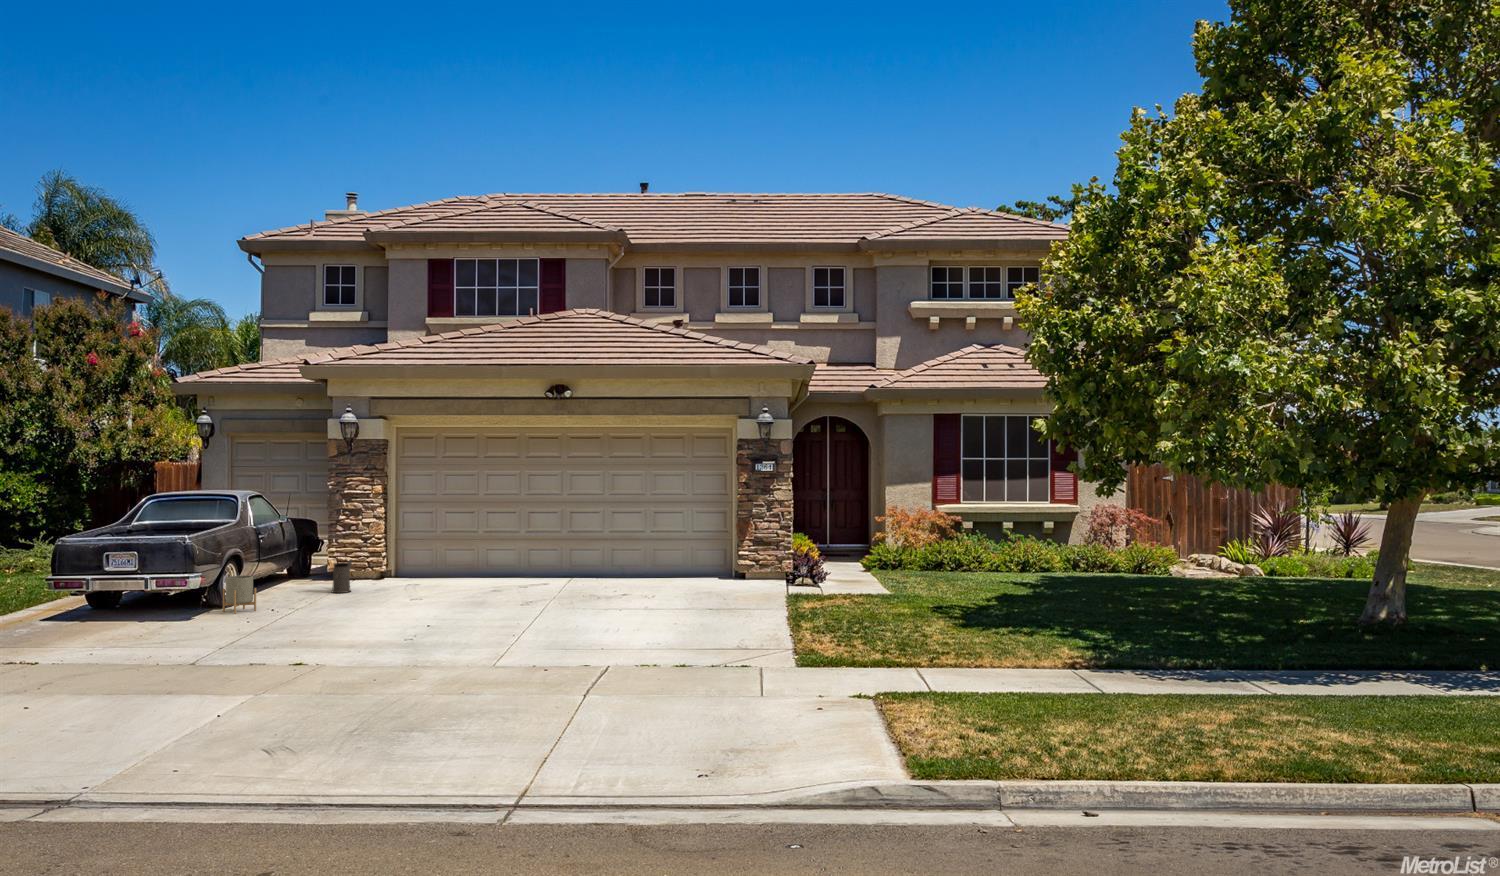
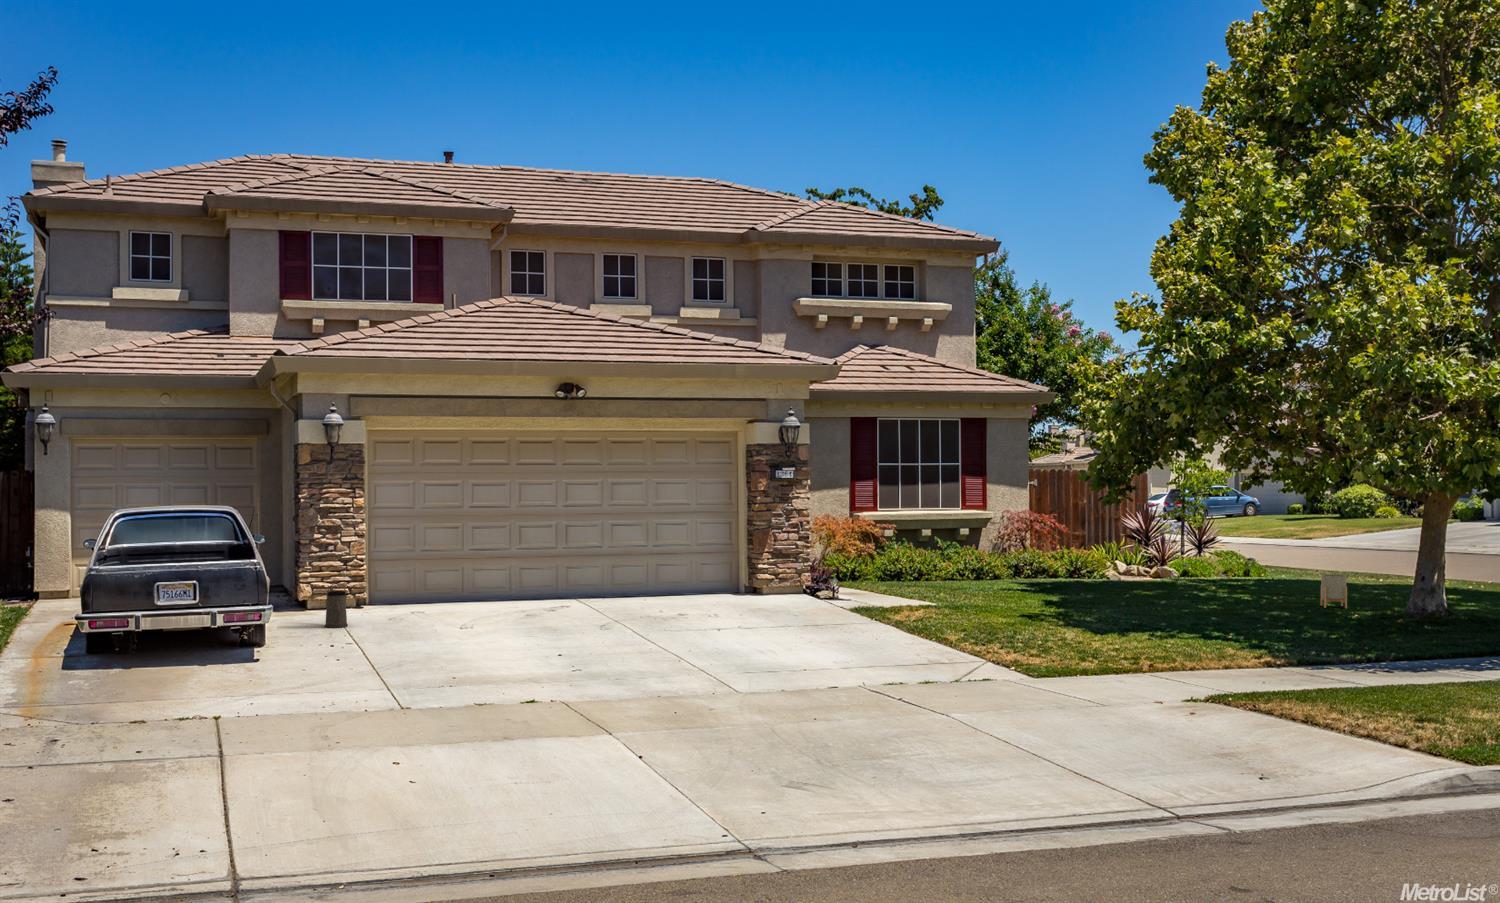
planter: present [223,575,256,614] -> present [1320,574,1347,608]

